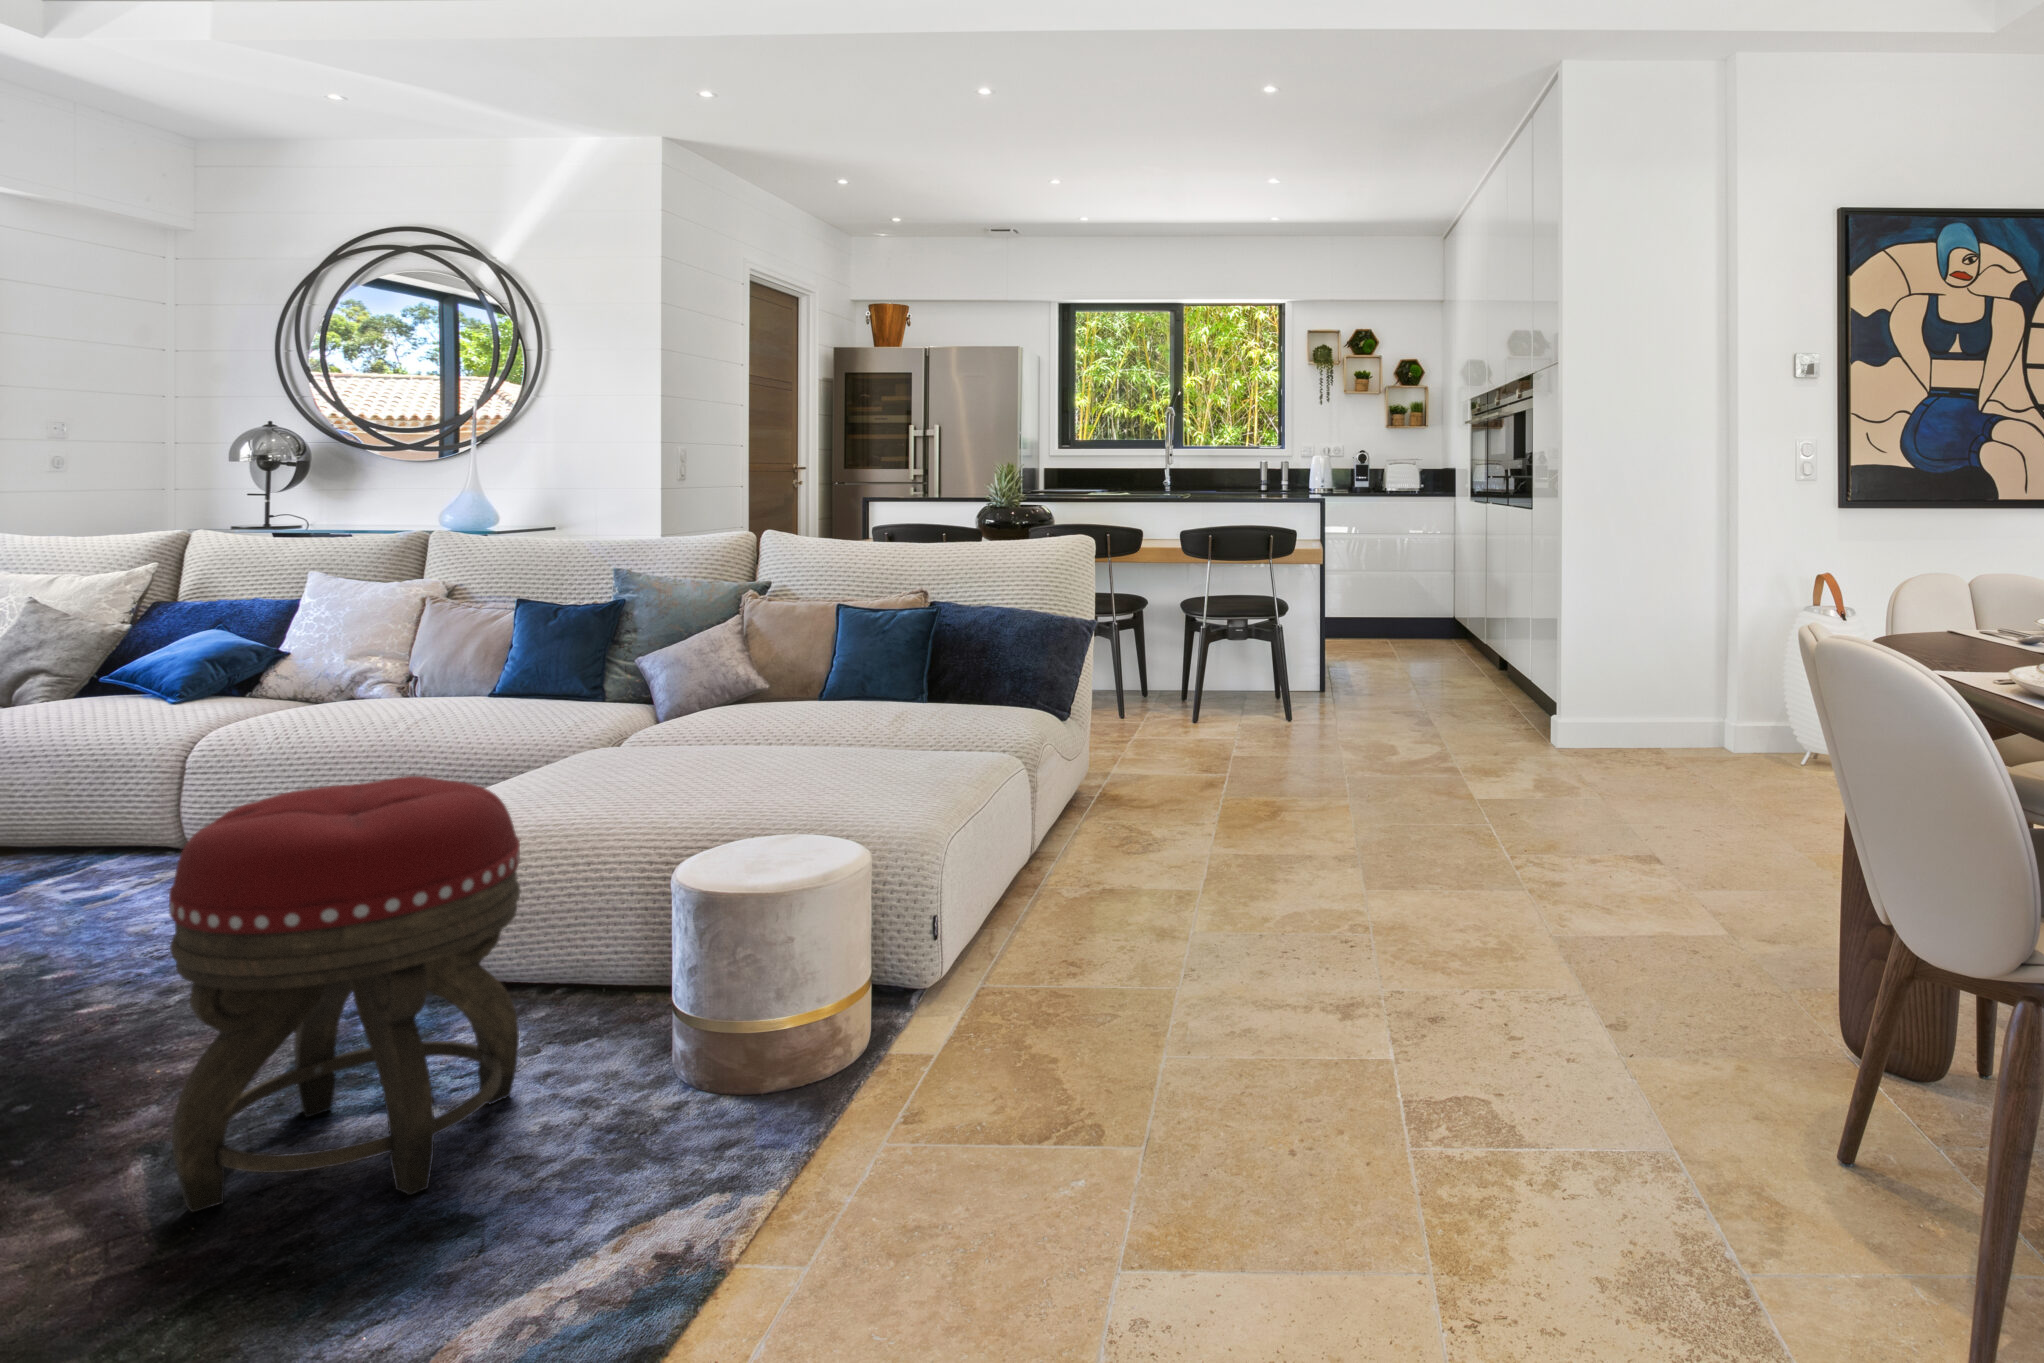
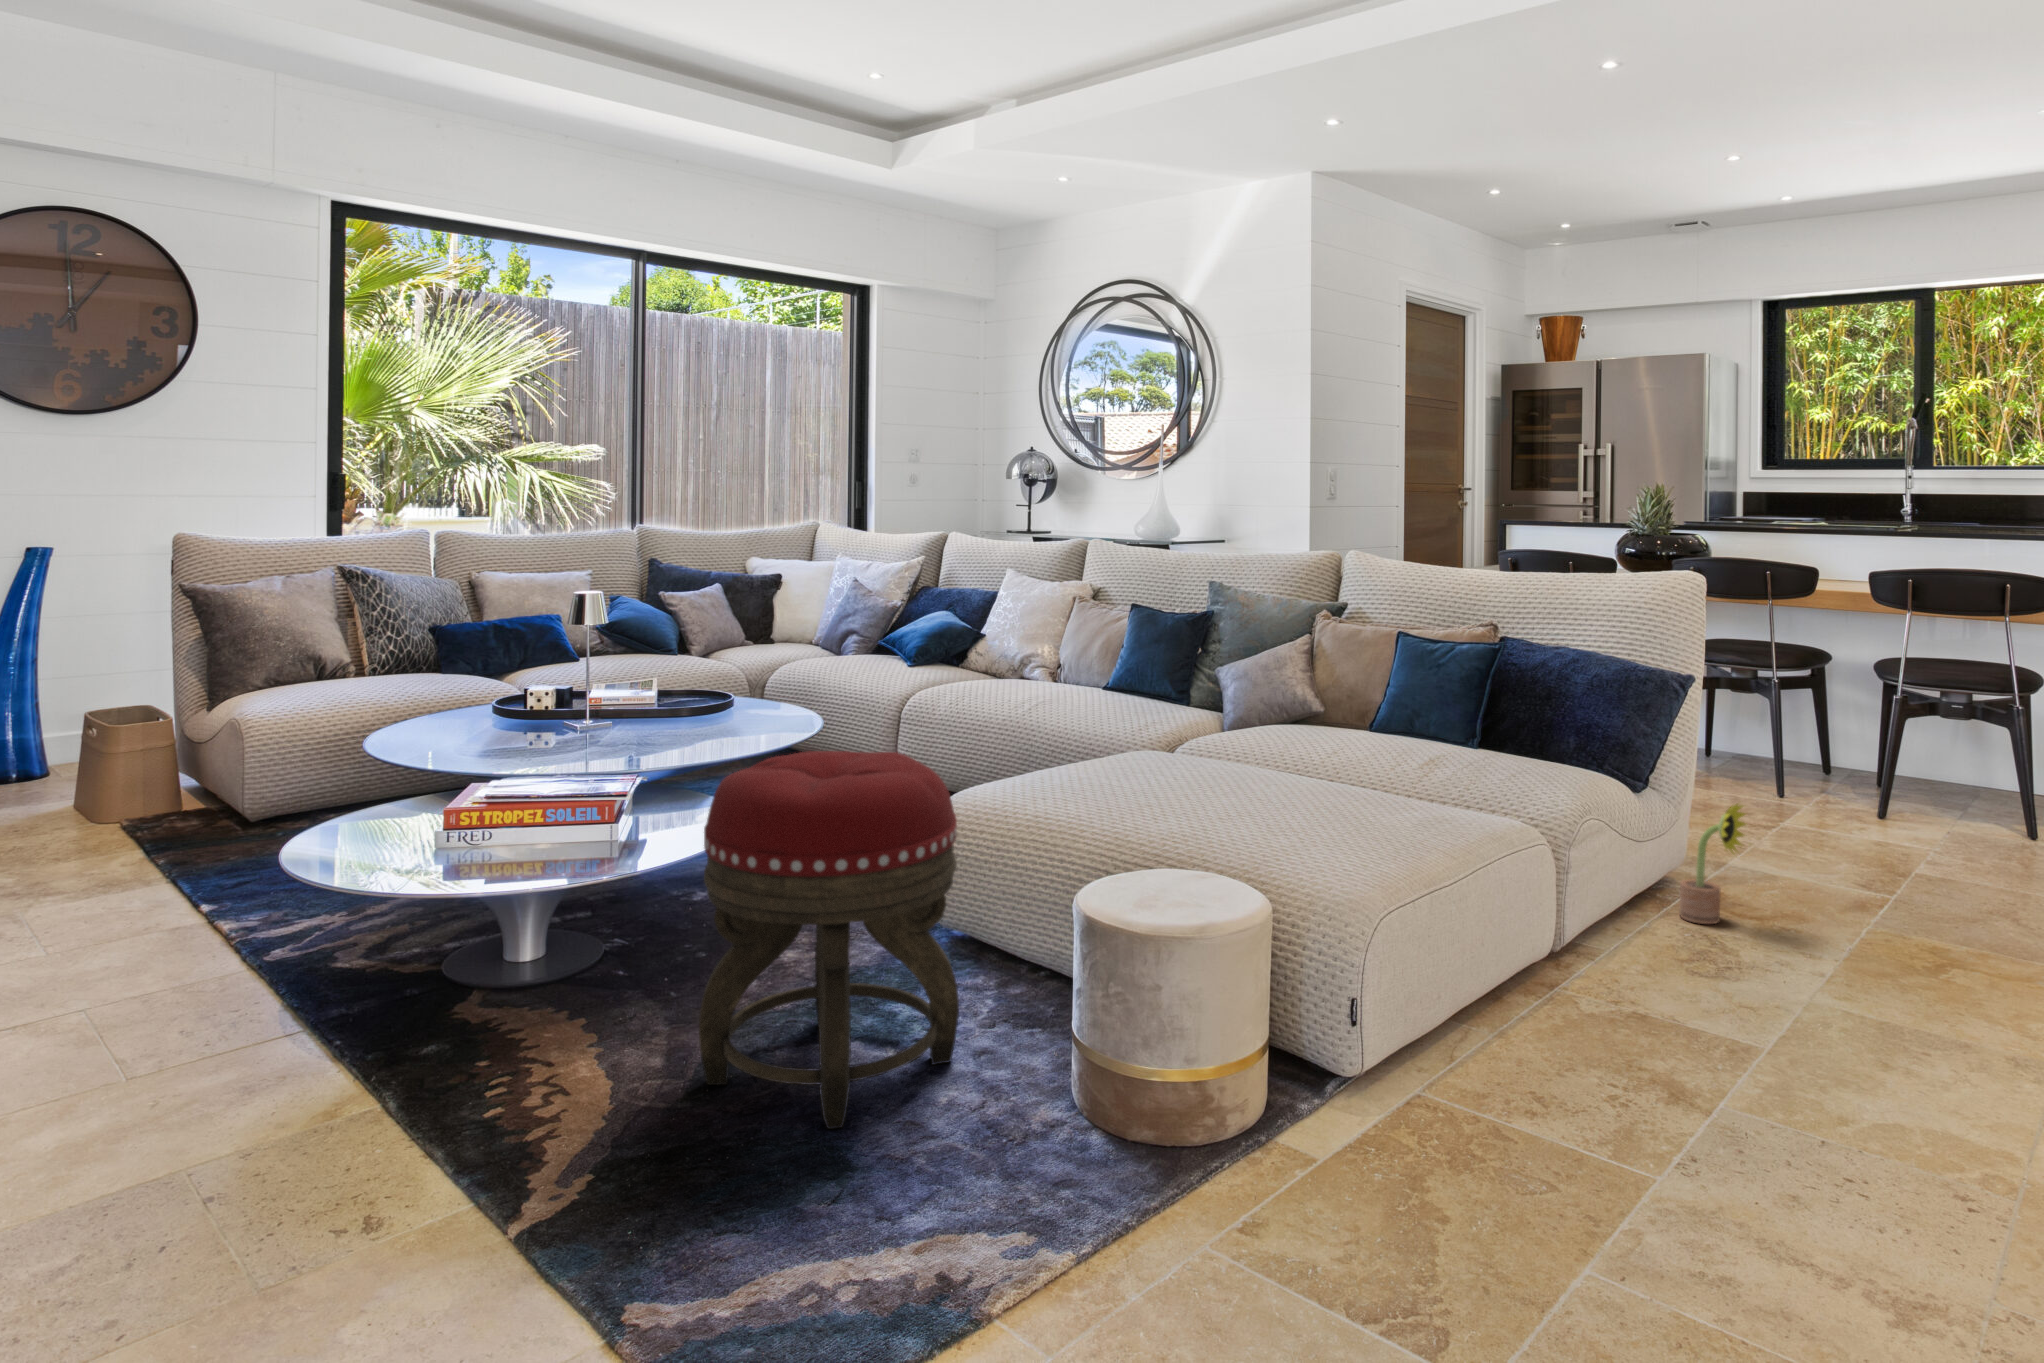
decorative plant: none [1099,715,1145,818] -> present [1680,804,1746,924]

